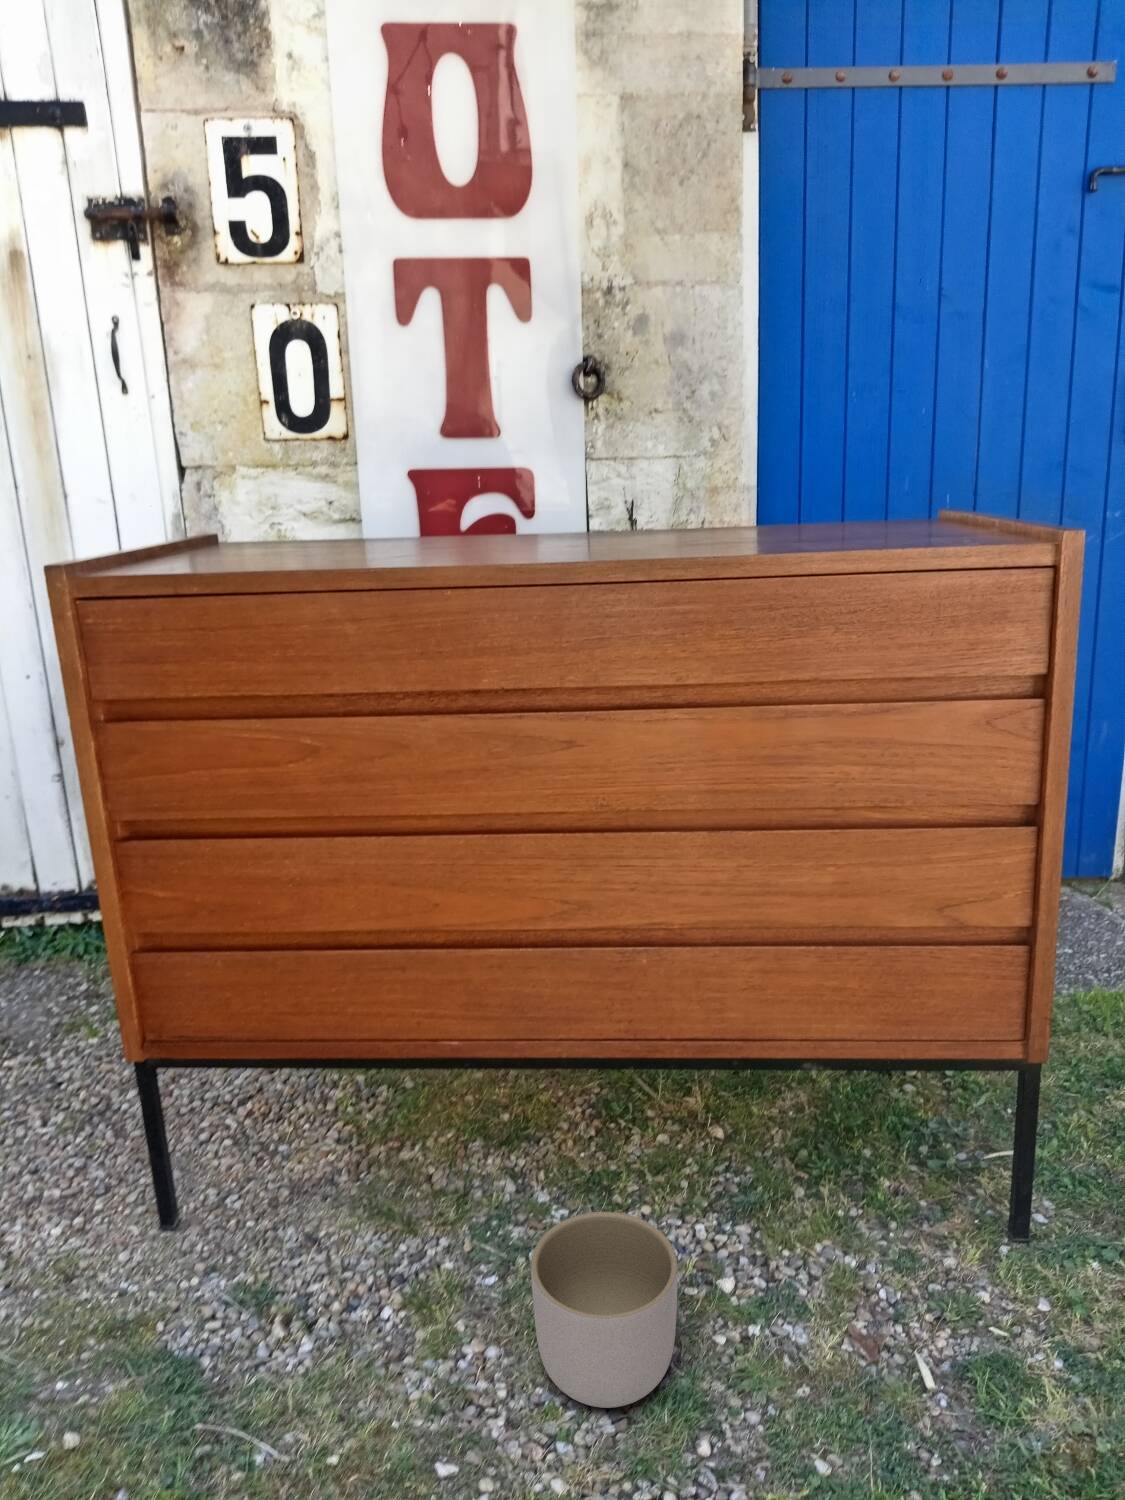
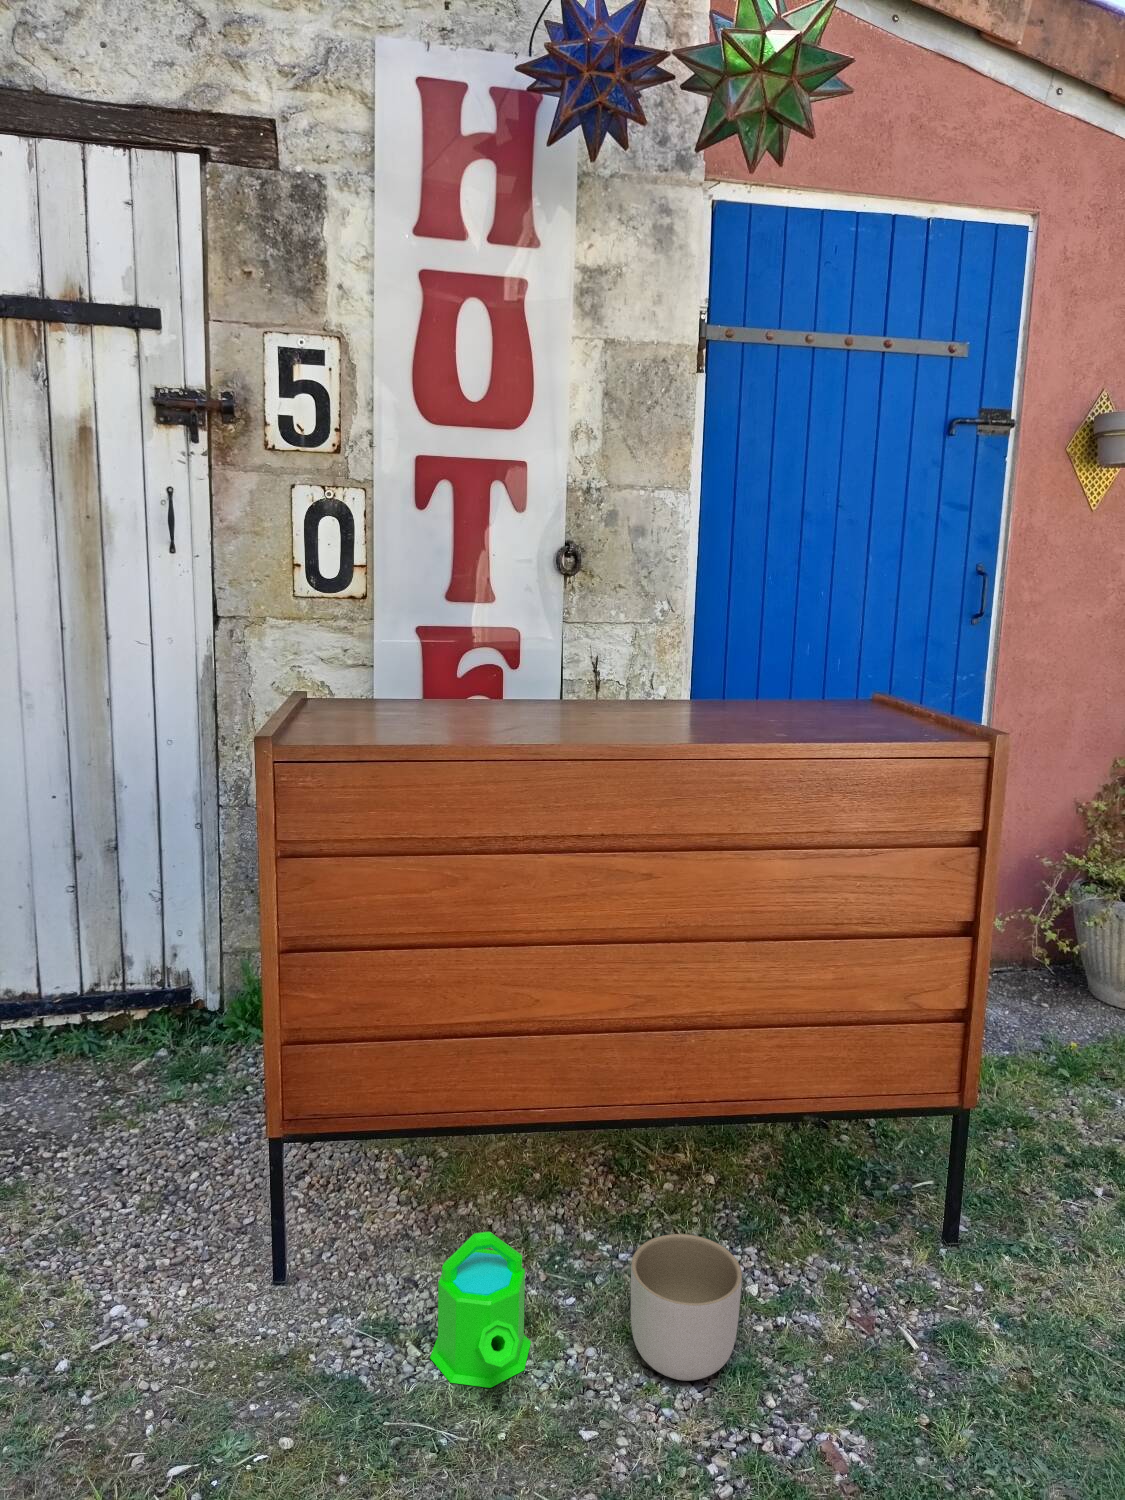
watering can: none [294,1194,423,1389] -> present [430,1231,531,1388]

